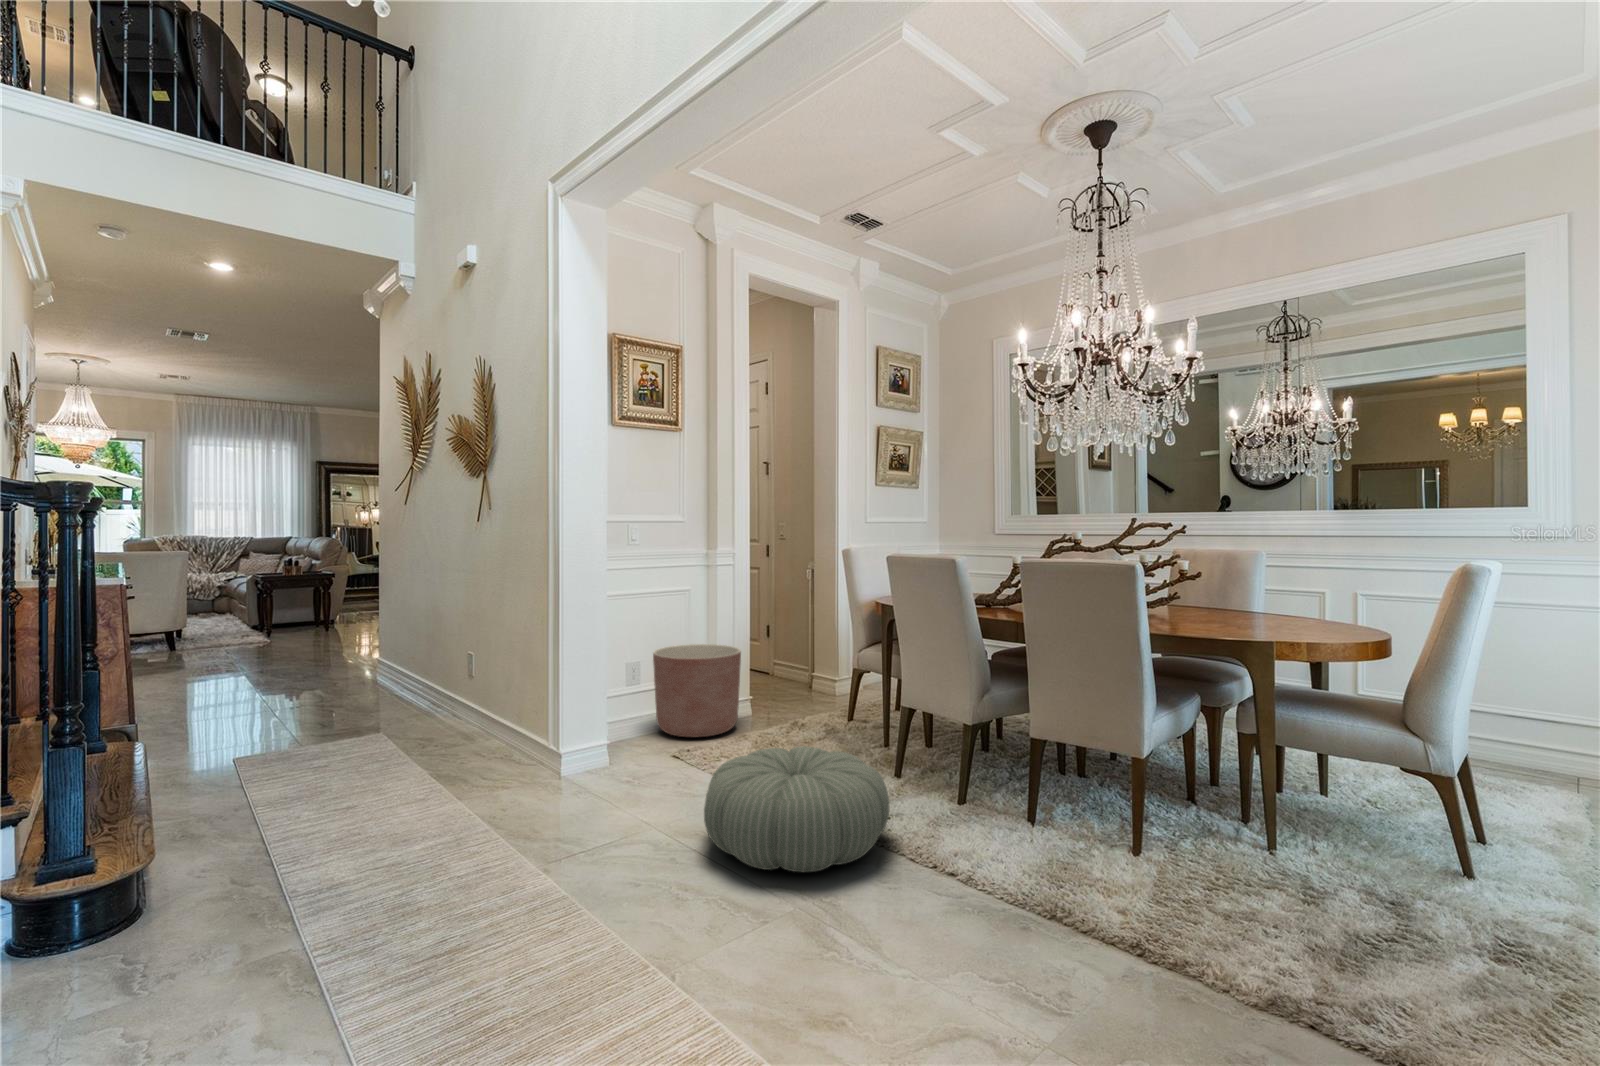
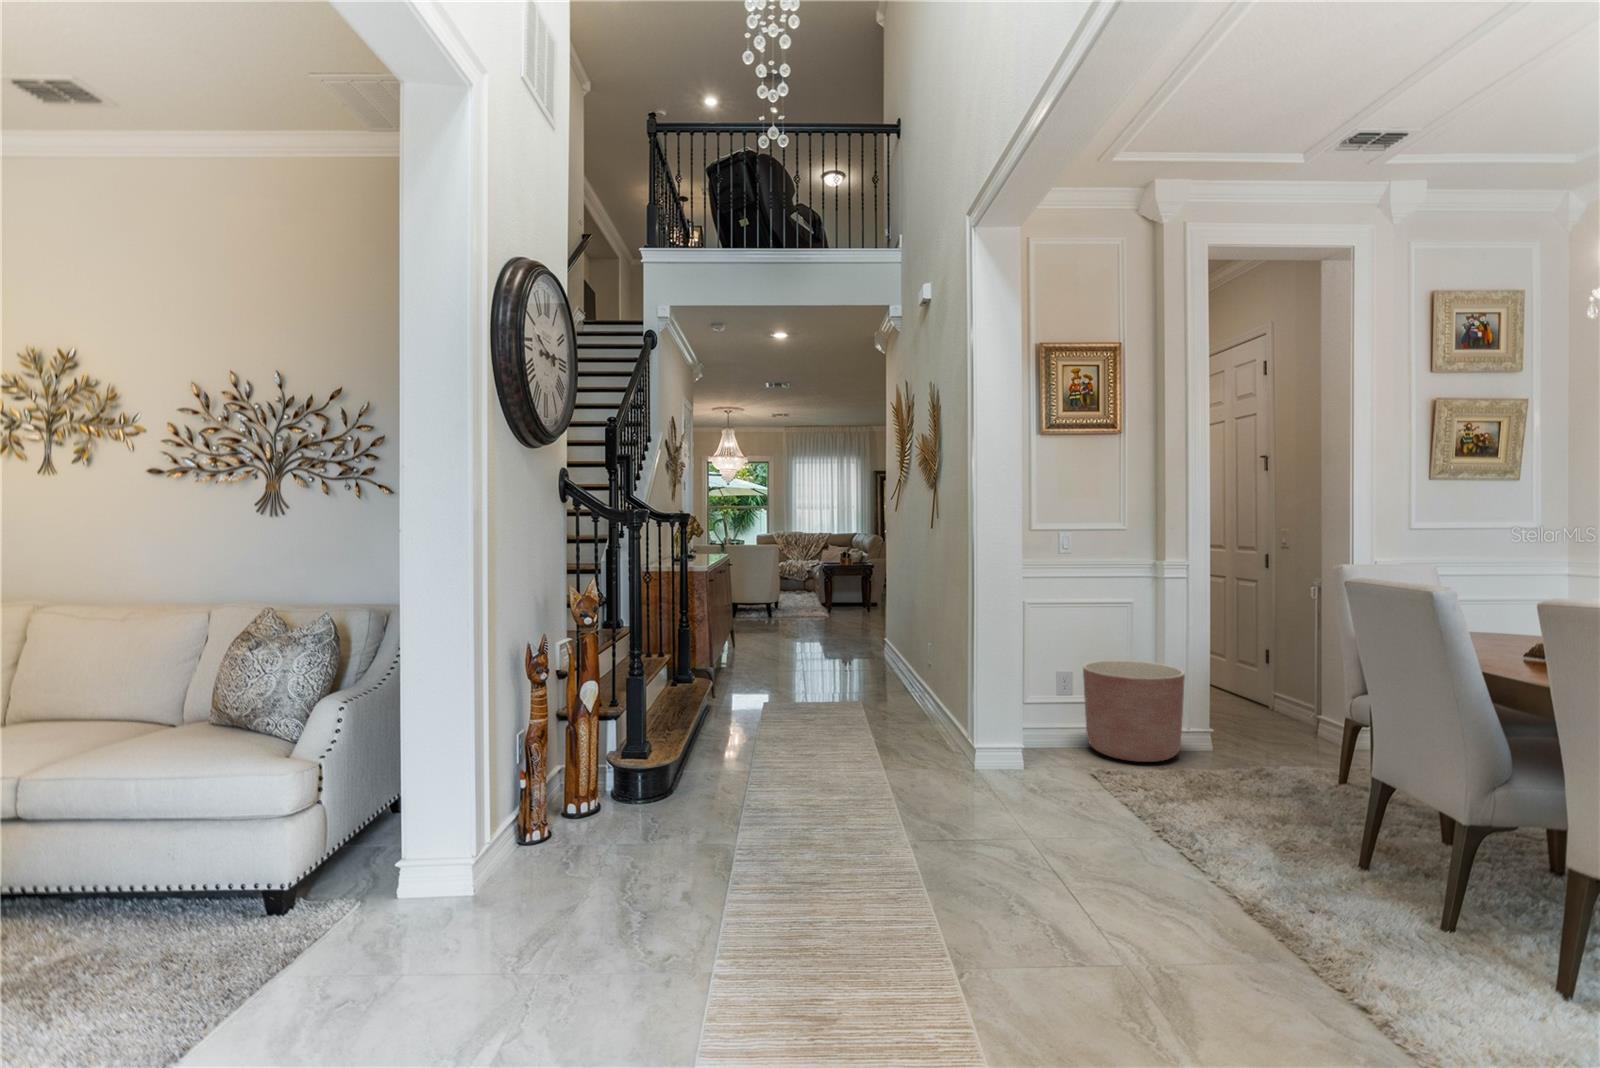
pouf: present [704,746,889,872] -> none [1055,786,1285,936]

